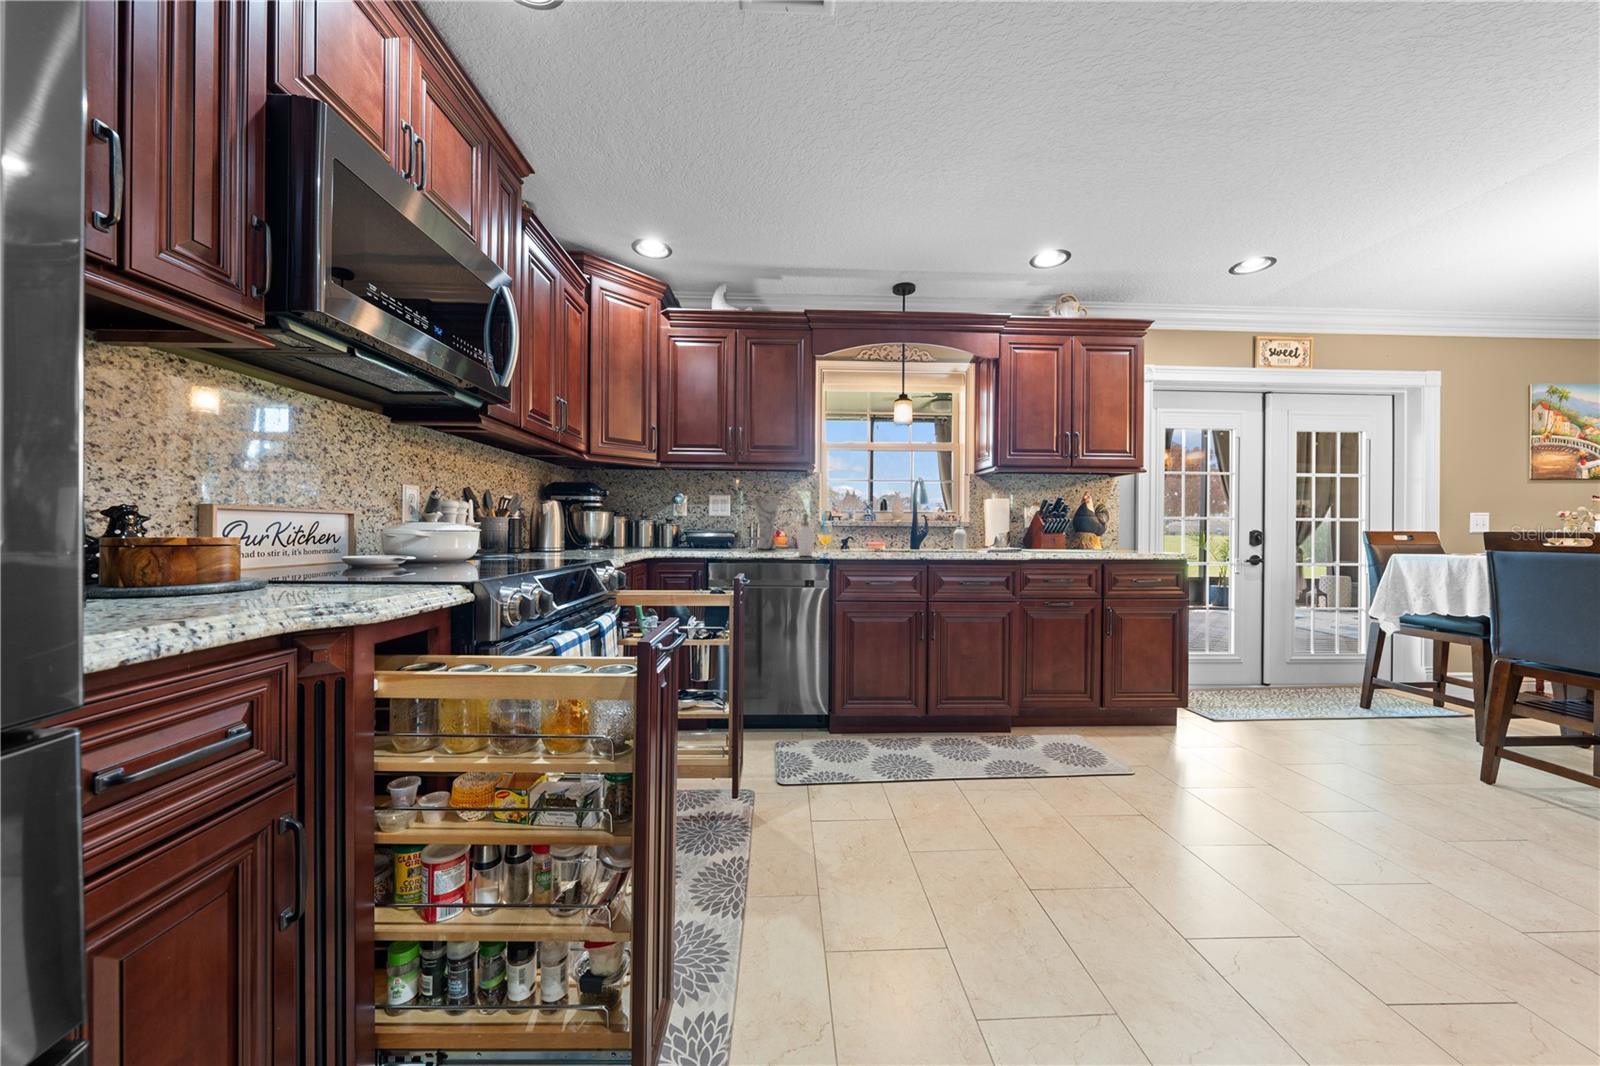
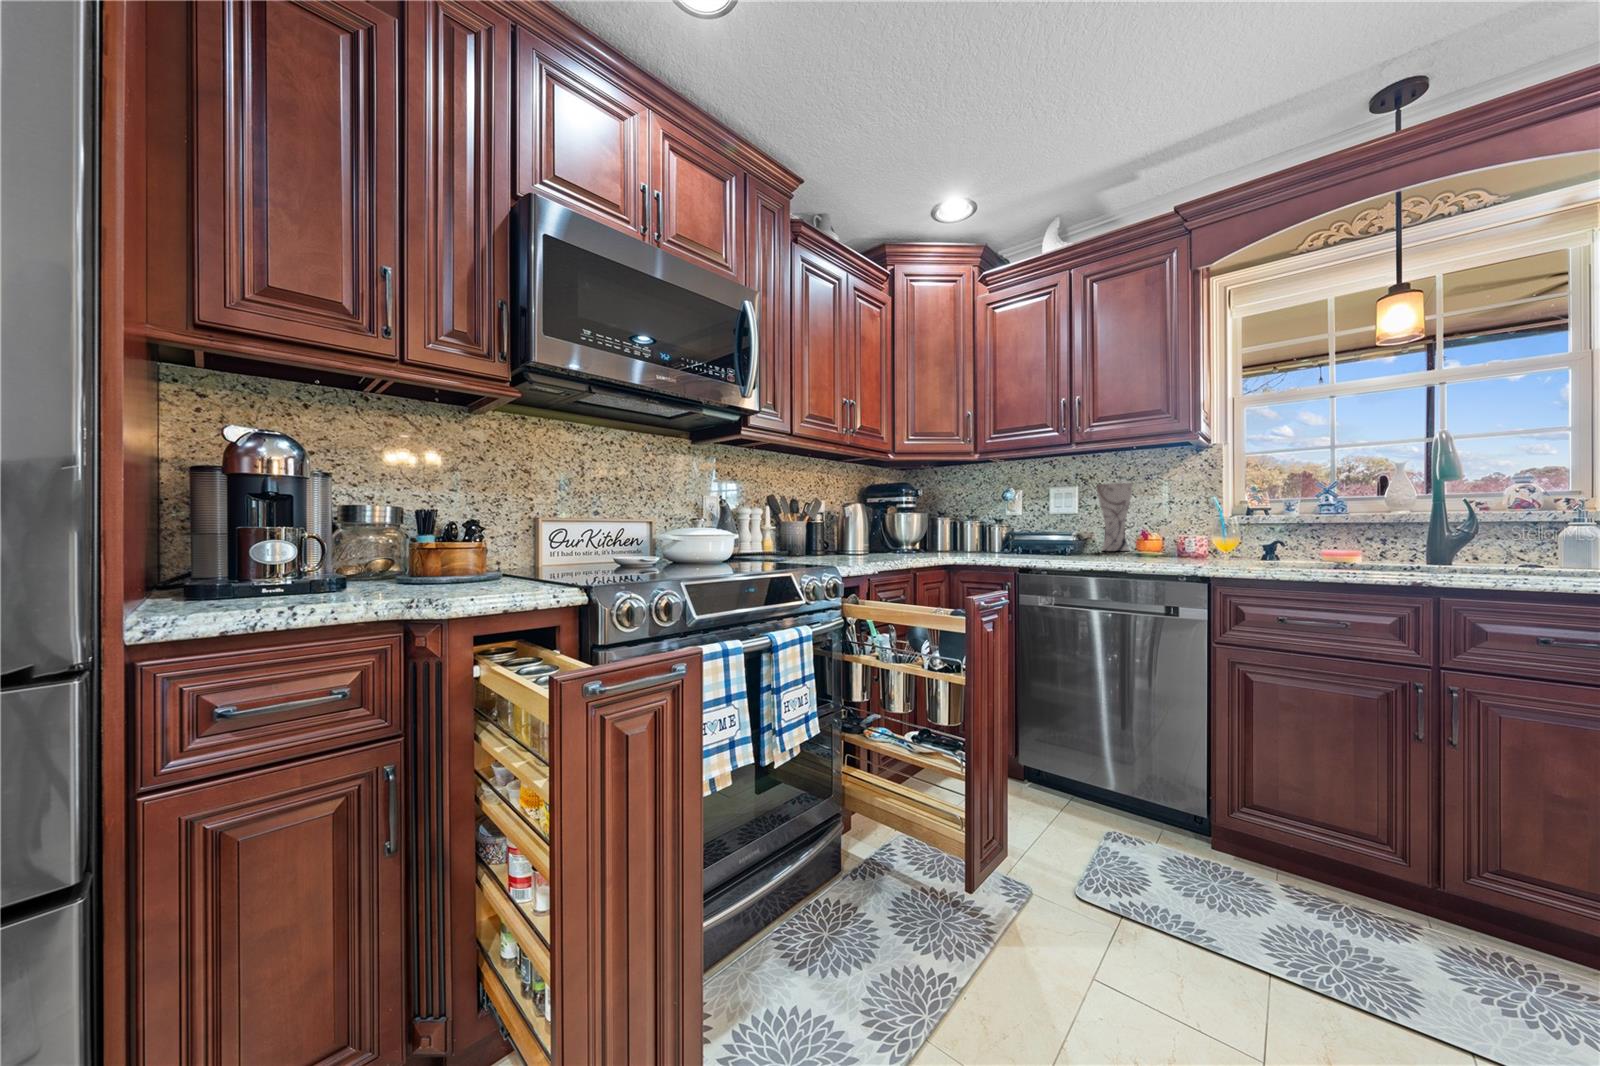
soap dispenser: present [796,514,815,556] -> none [1136,503,1172,560]

